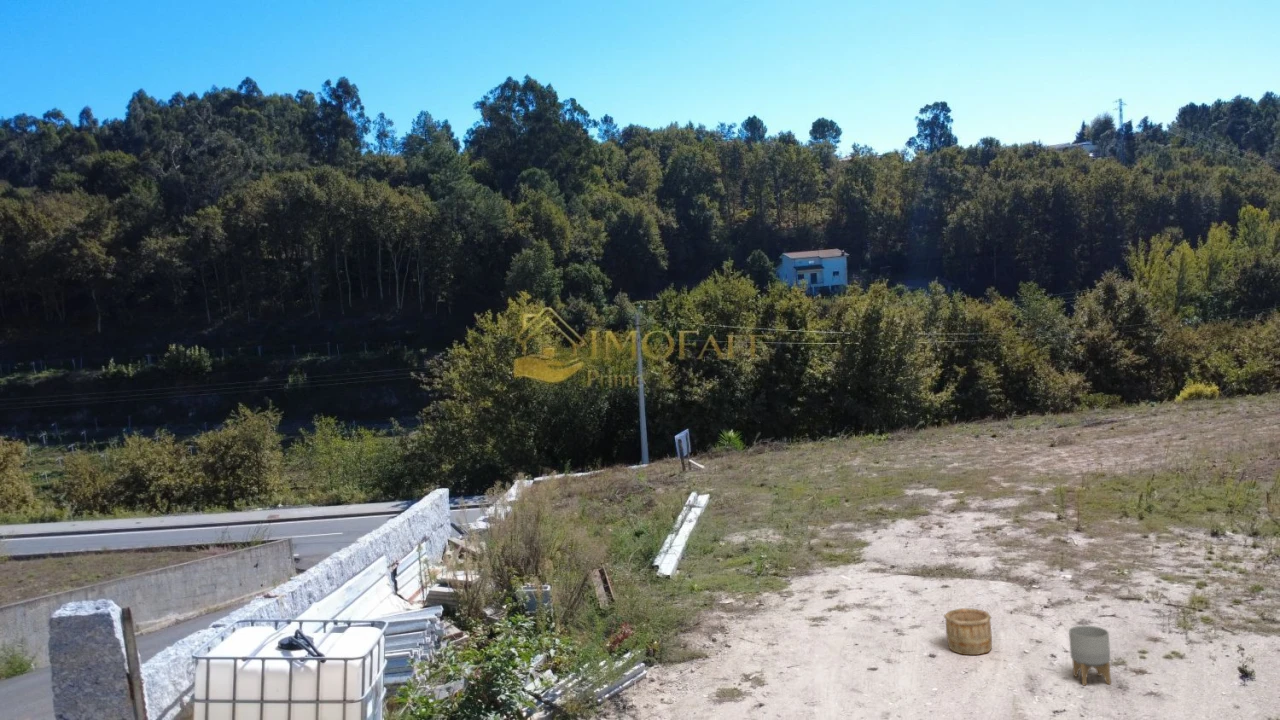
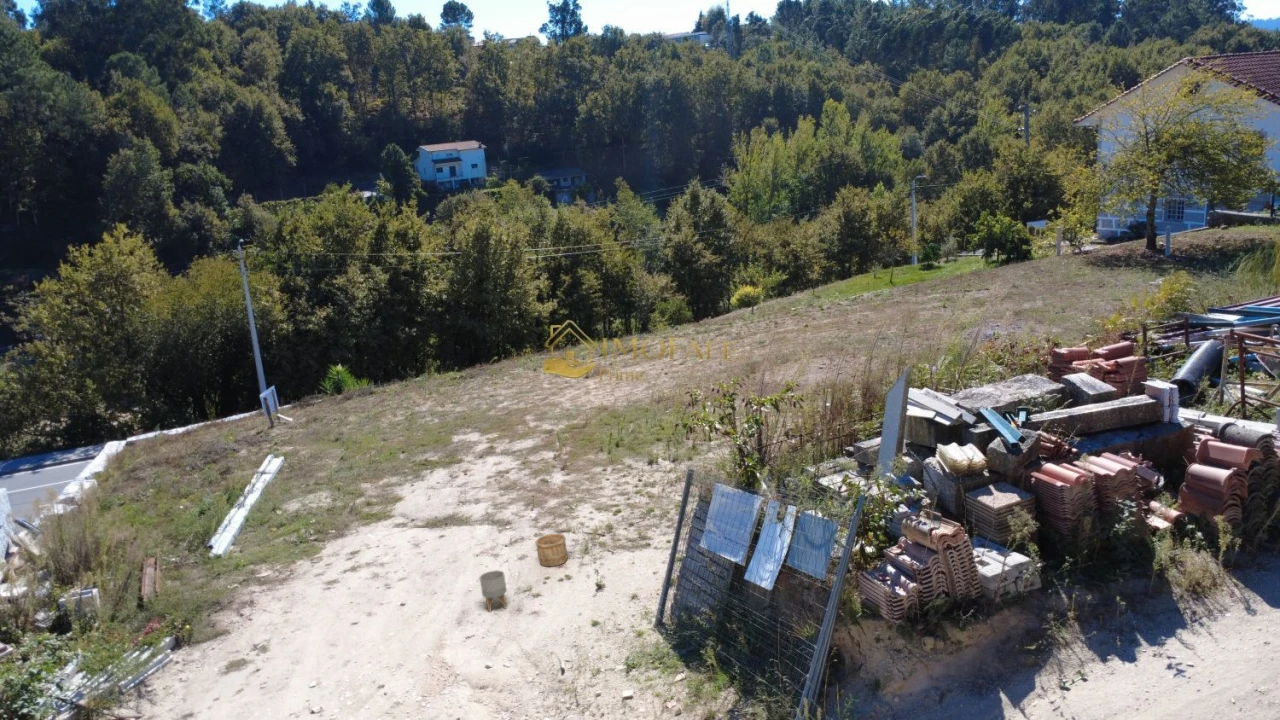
wooden bucket: present [944,608,992,655] -> present [535,534,568,567]

